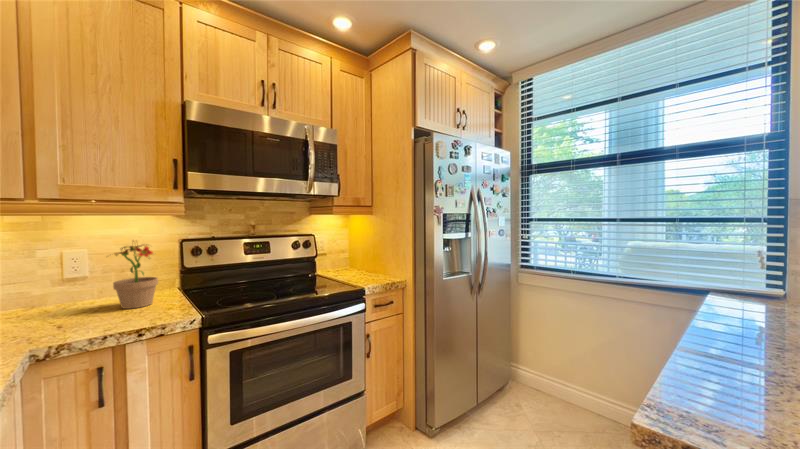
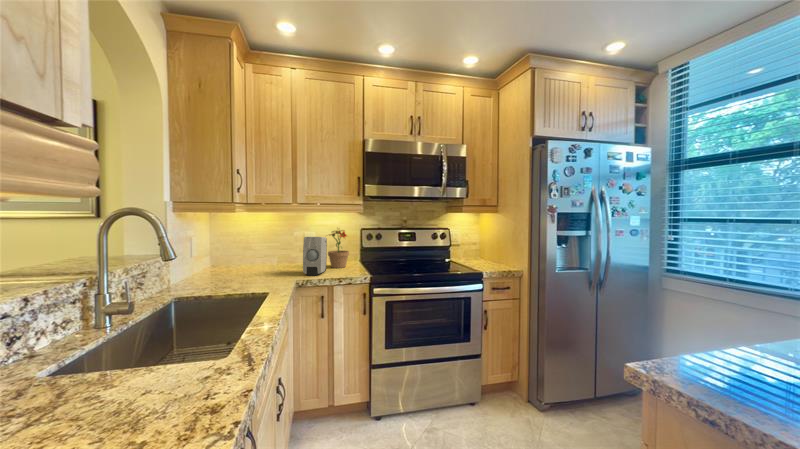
soap dispenser: none [48,260,109,335] -> present [303,237,327,276]

